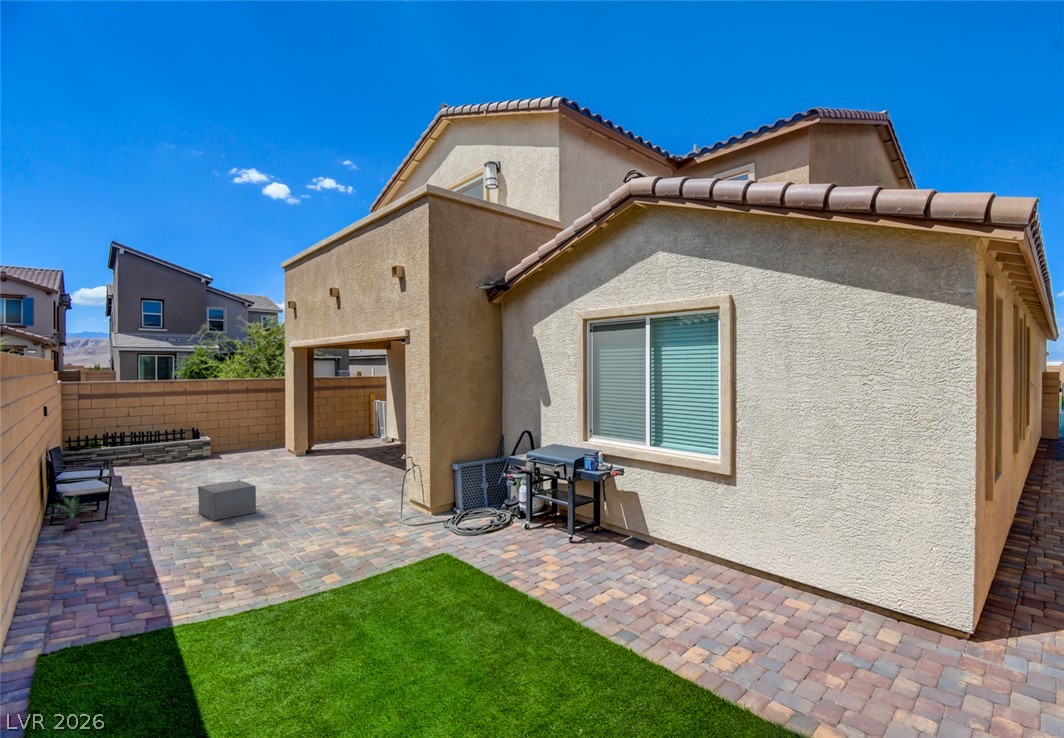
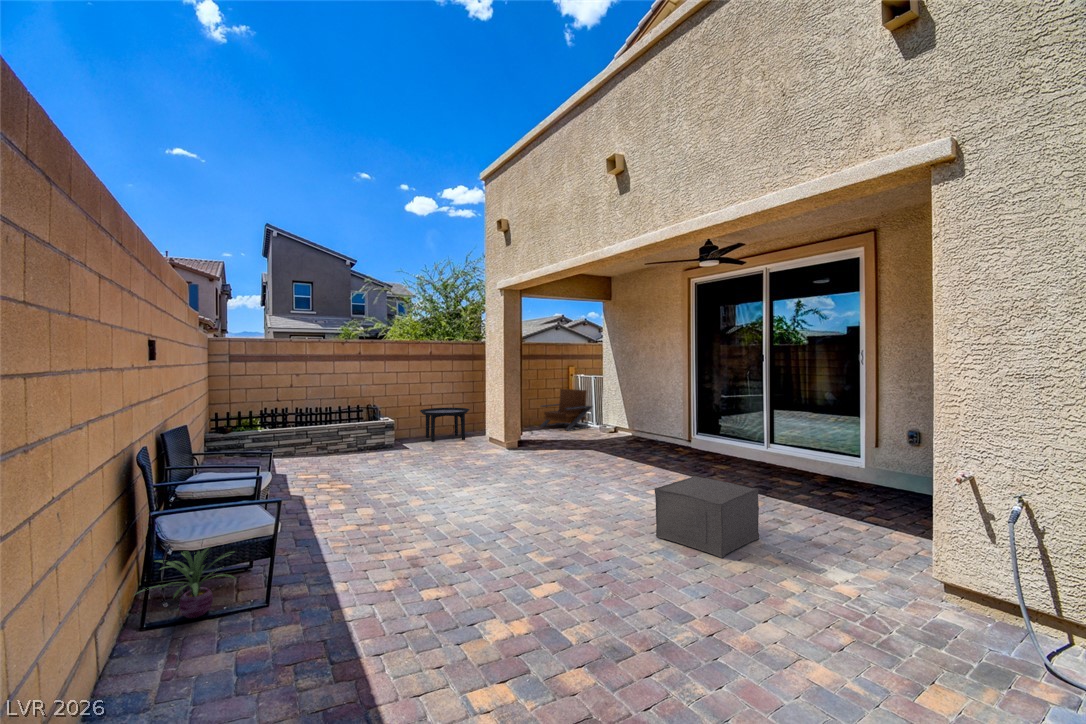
lounge chair: none [339,414,380,447] -> present [541,389,592,431]
round table: none [233,430,274,456] -> present [420,408,469,442]
ottoman: present [198,480,256,521] -> present [654,476,759,558]

